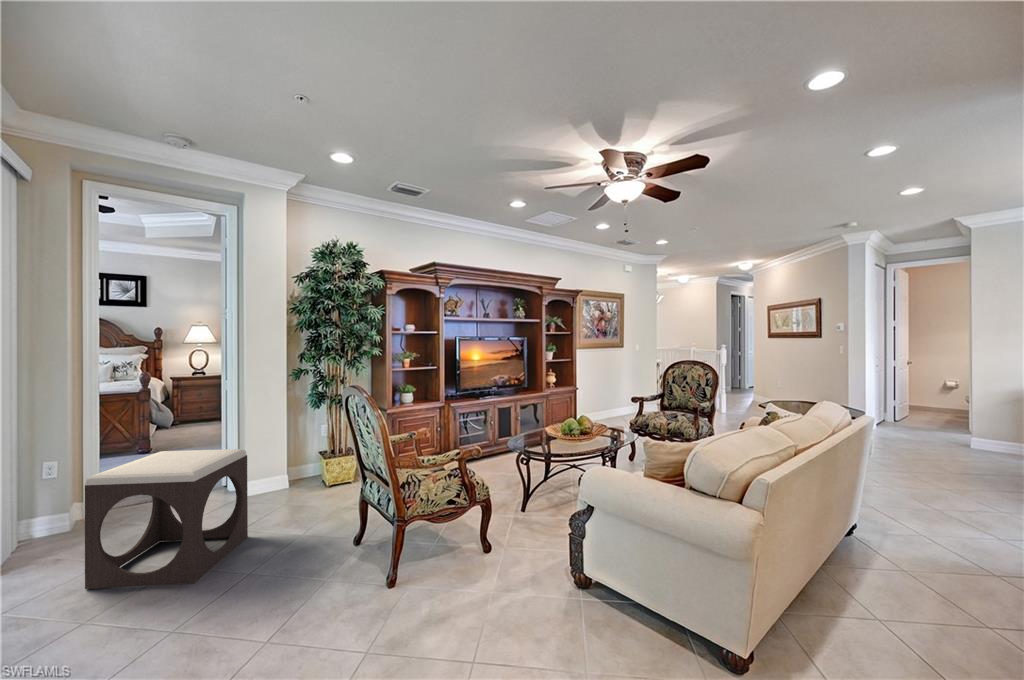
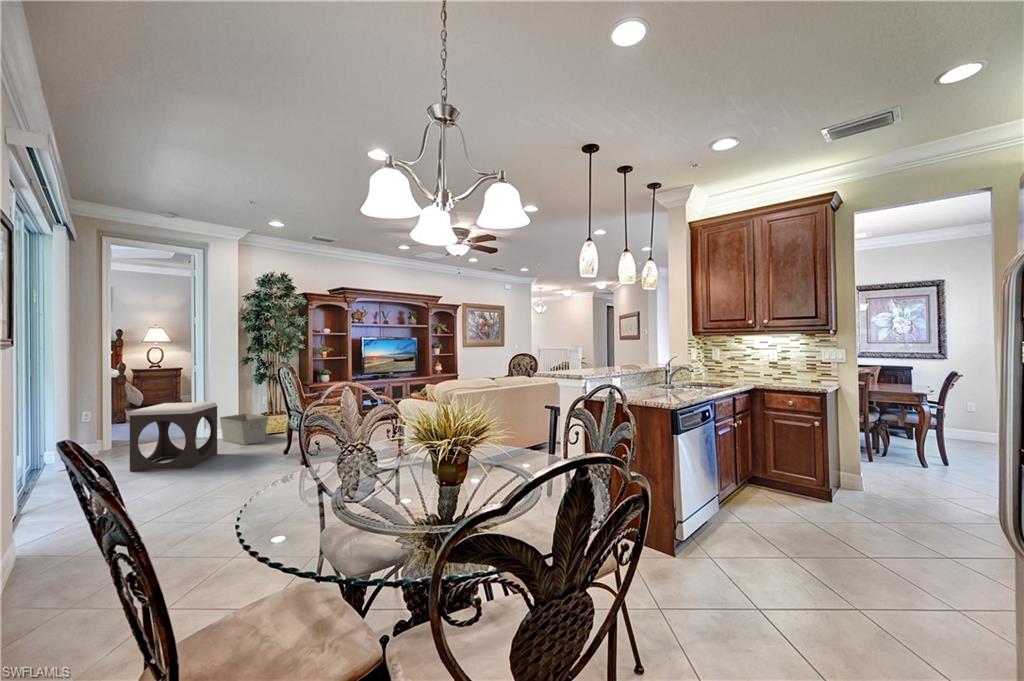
storage bin: none [258,454,329,512] -> present [220,414,268,445]

